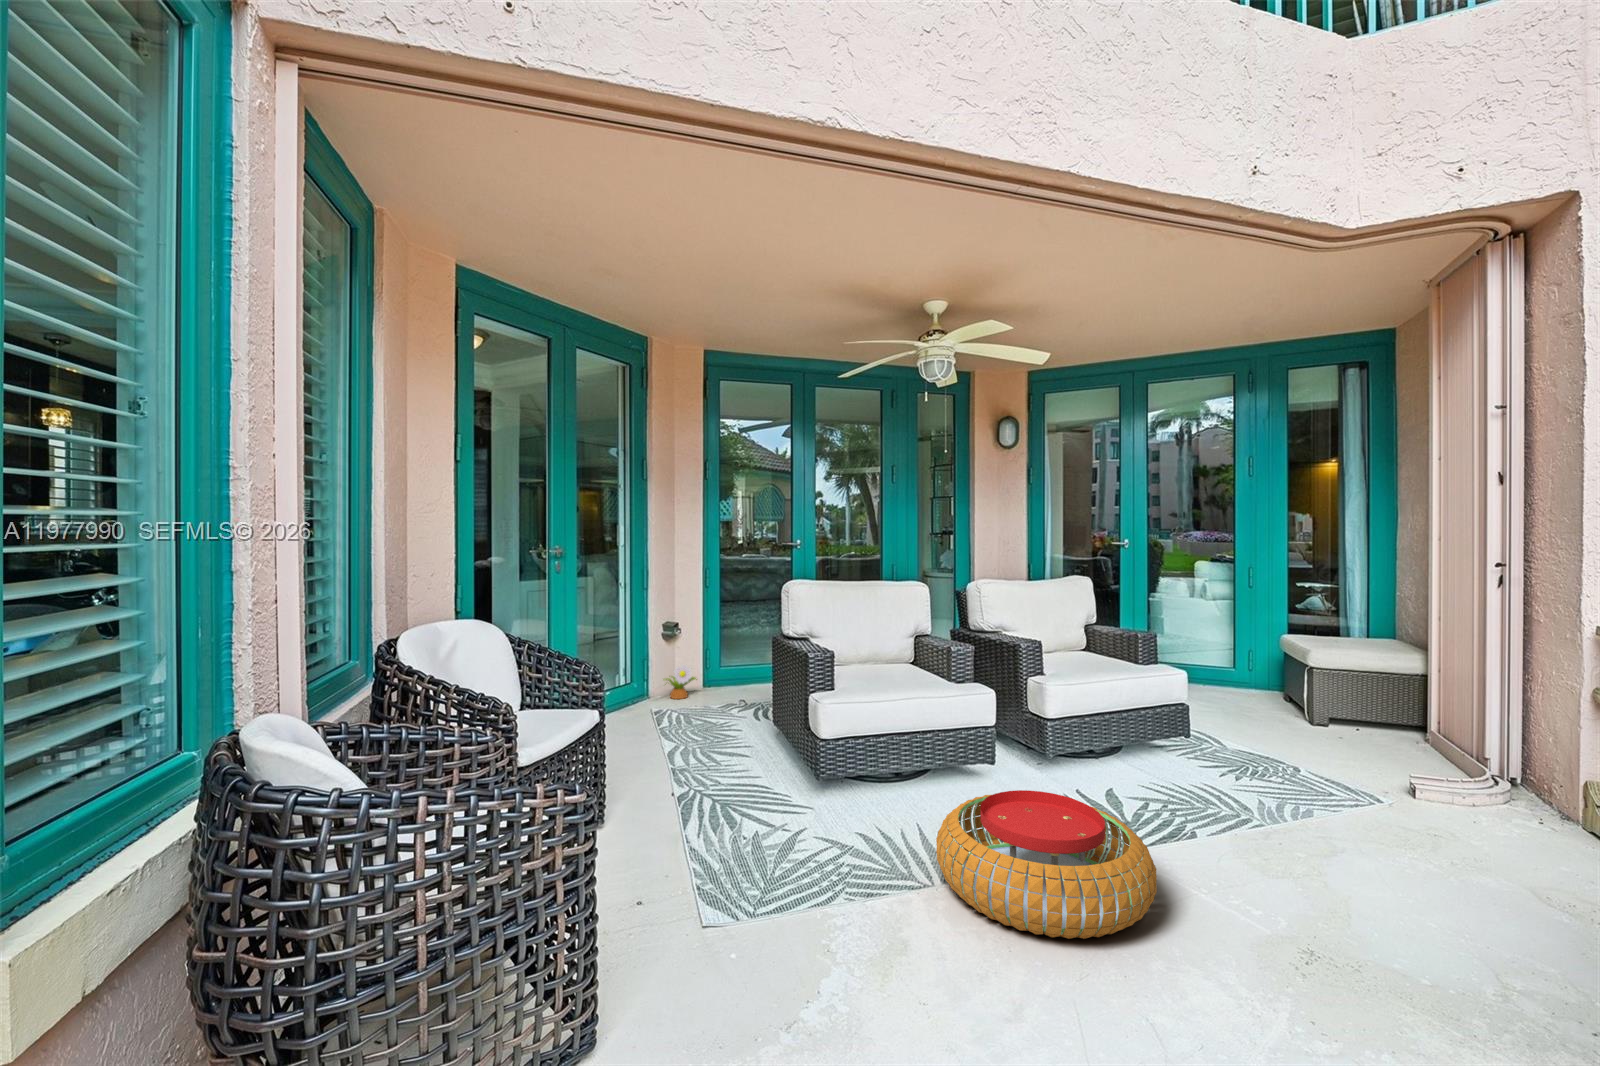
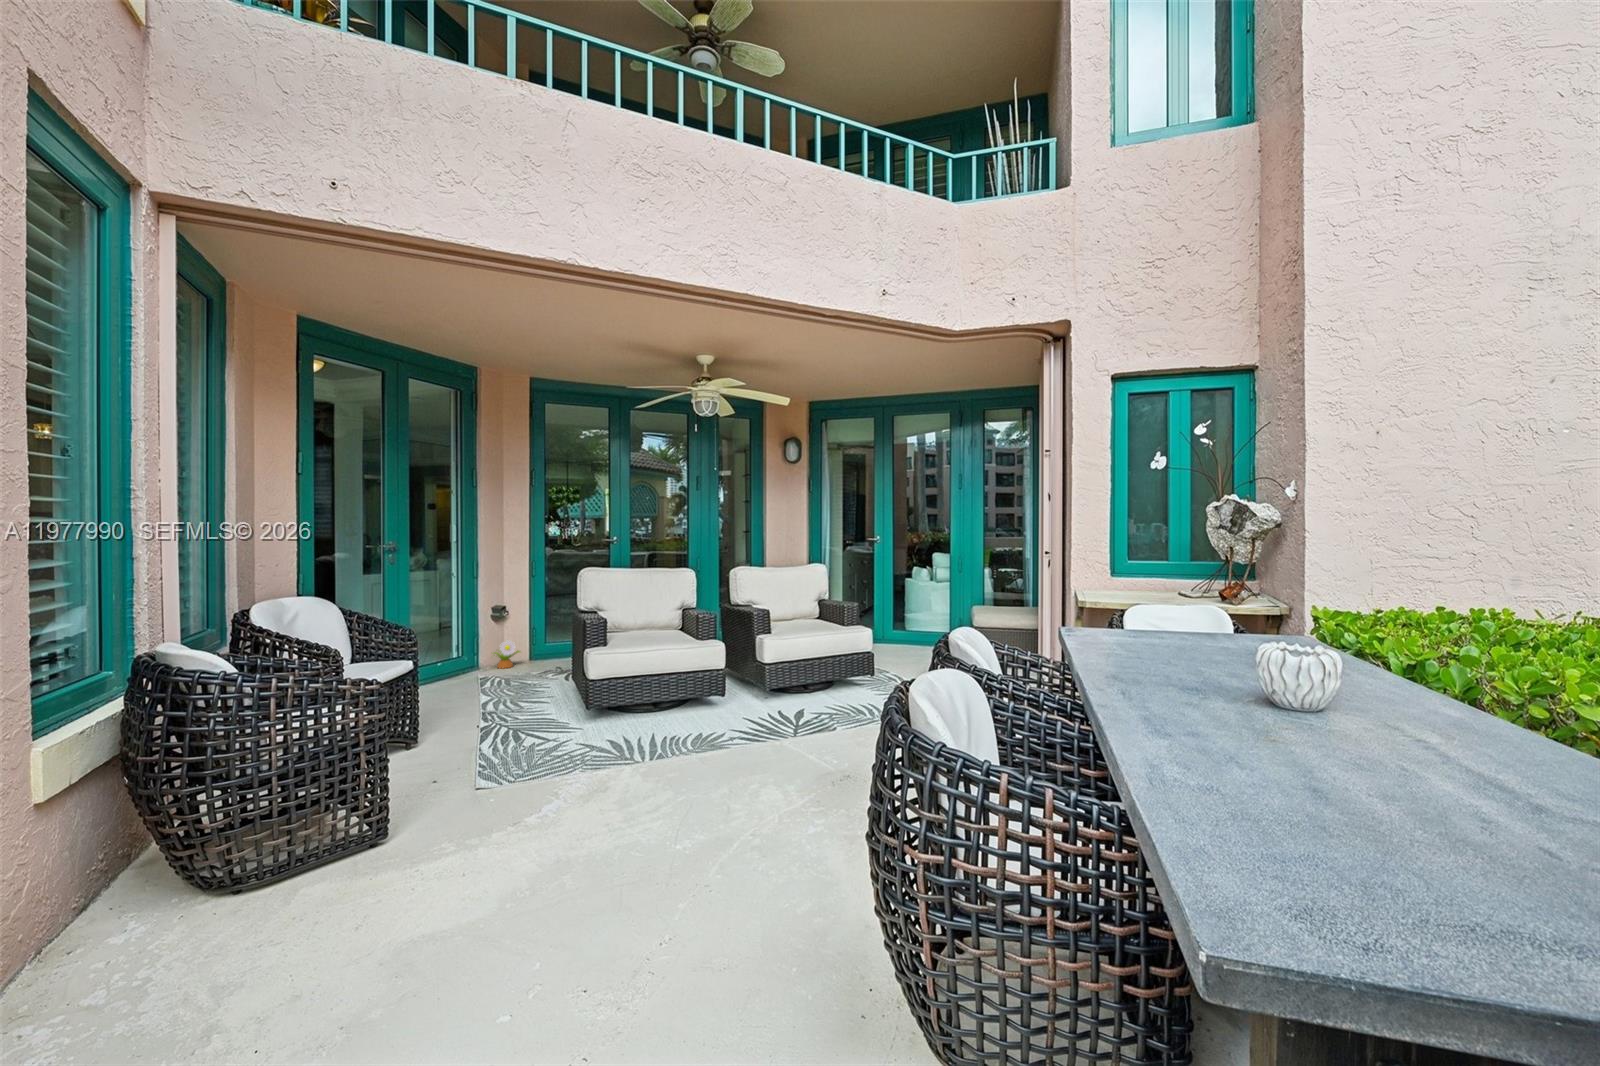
pouf: present [936,790,1157,939] -> none [645,700,776,776]

